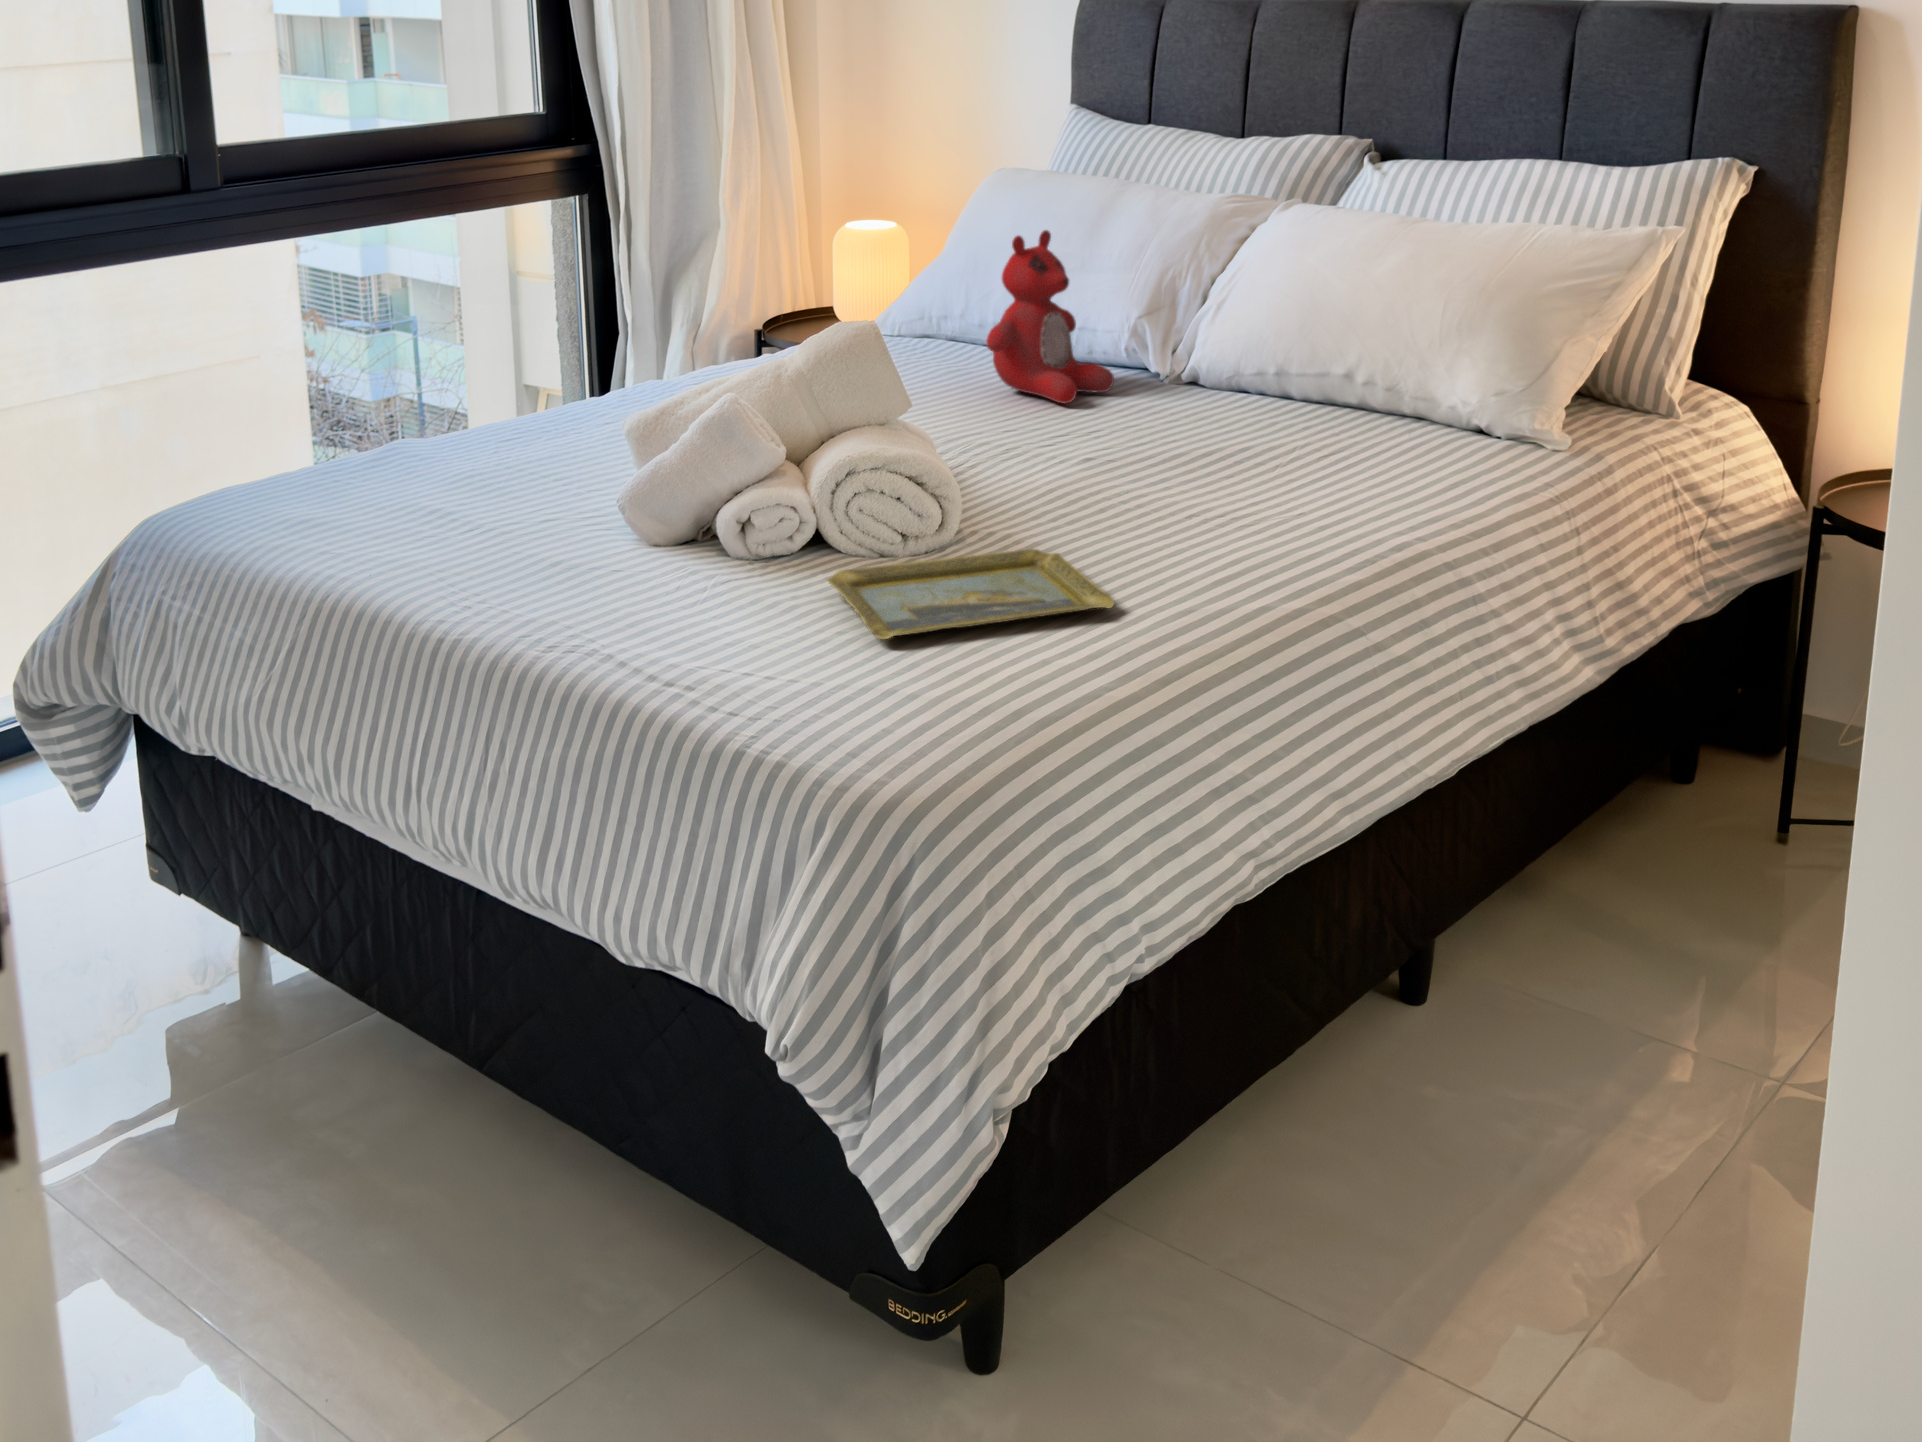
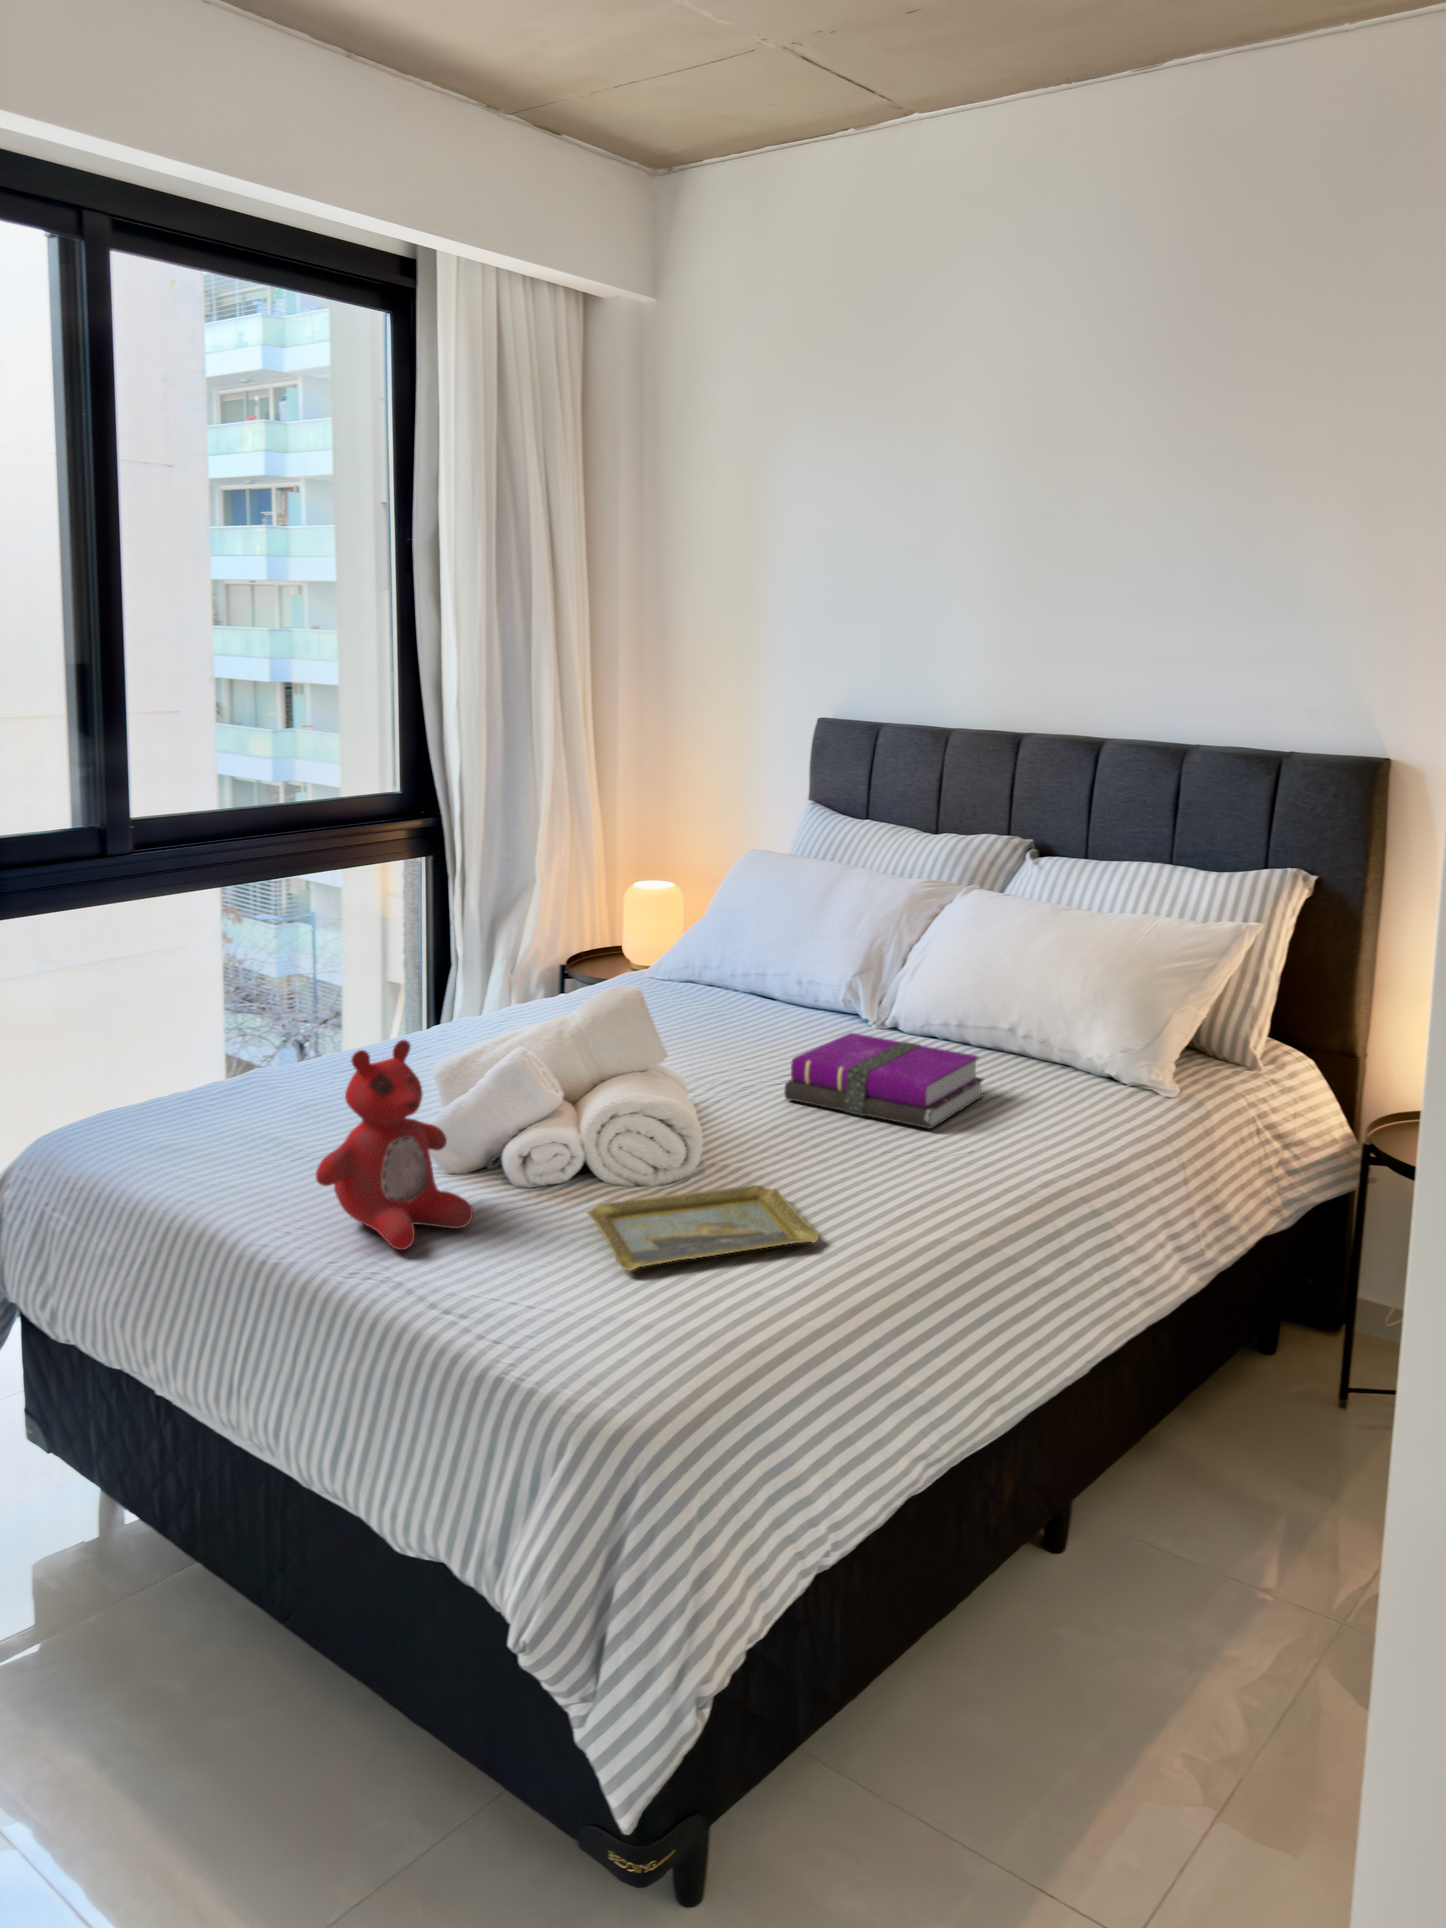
stuffed bear: present [986,230,1114,403] -> present [316,1040,473,1250]
notebook: none [1058,379,1315,489] -> present [784,1033,983,1129]

